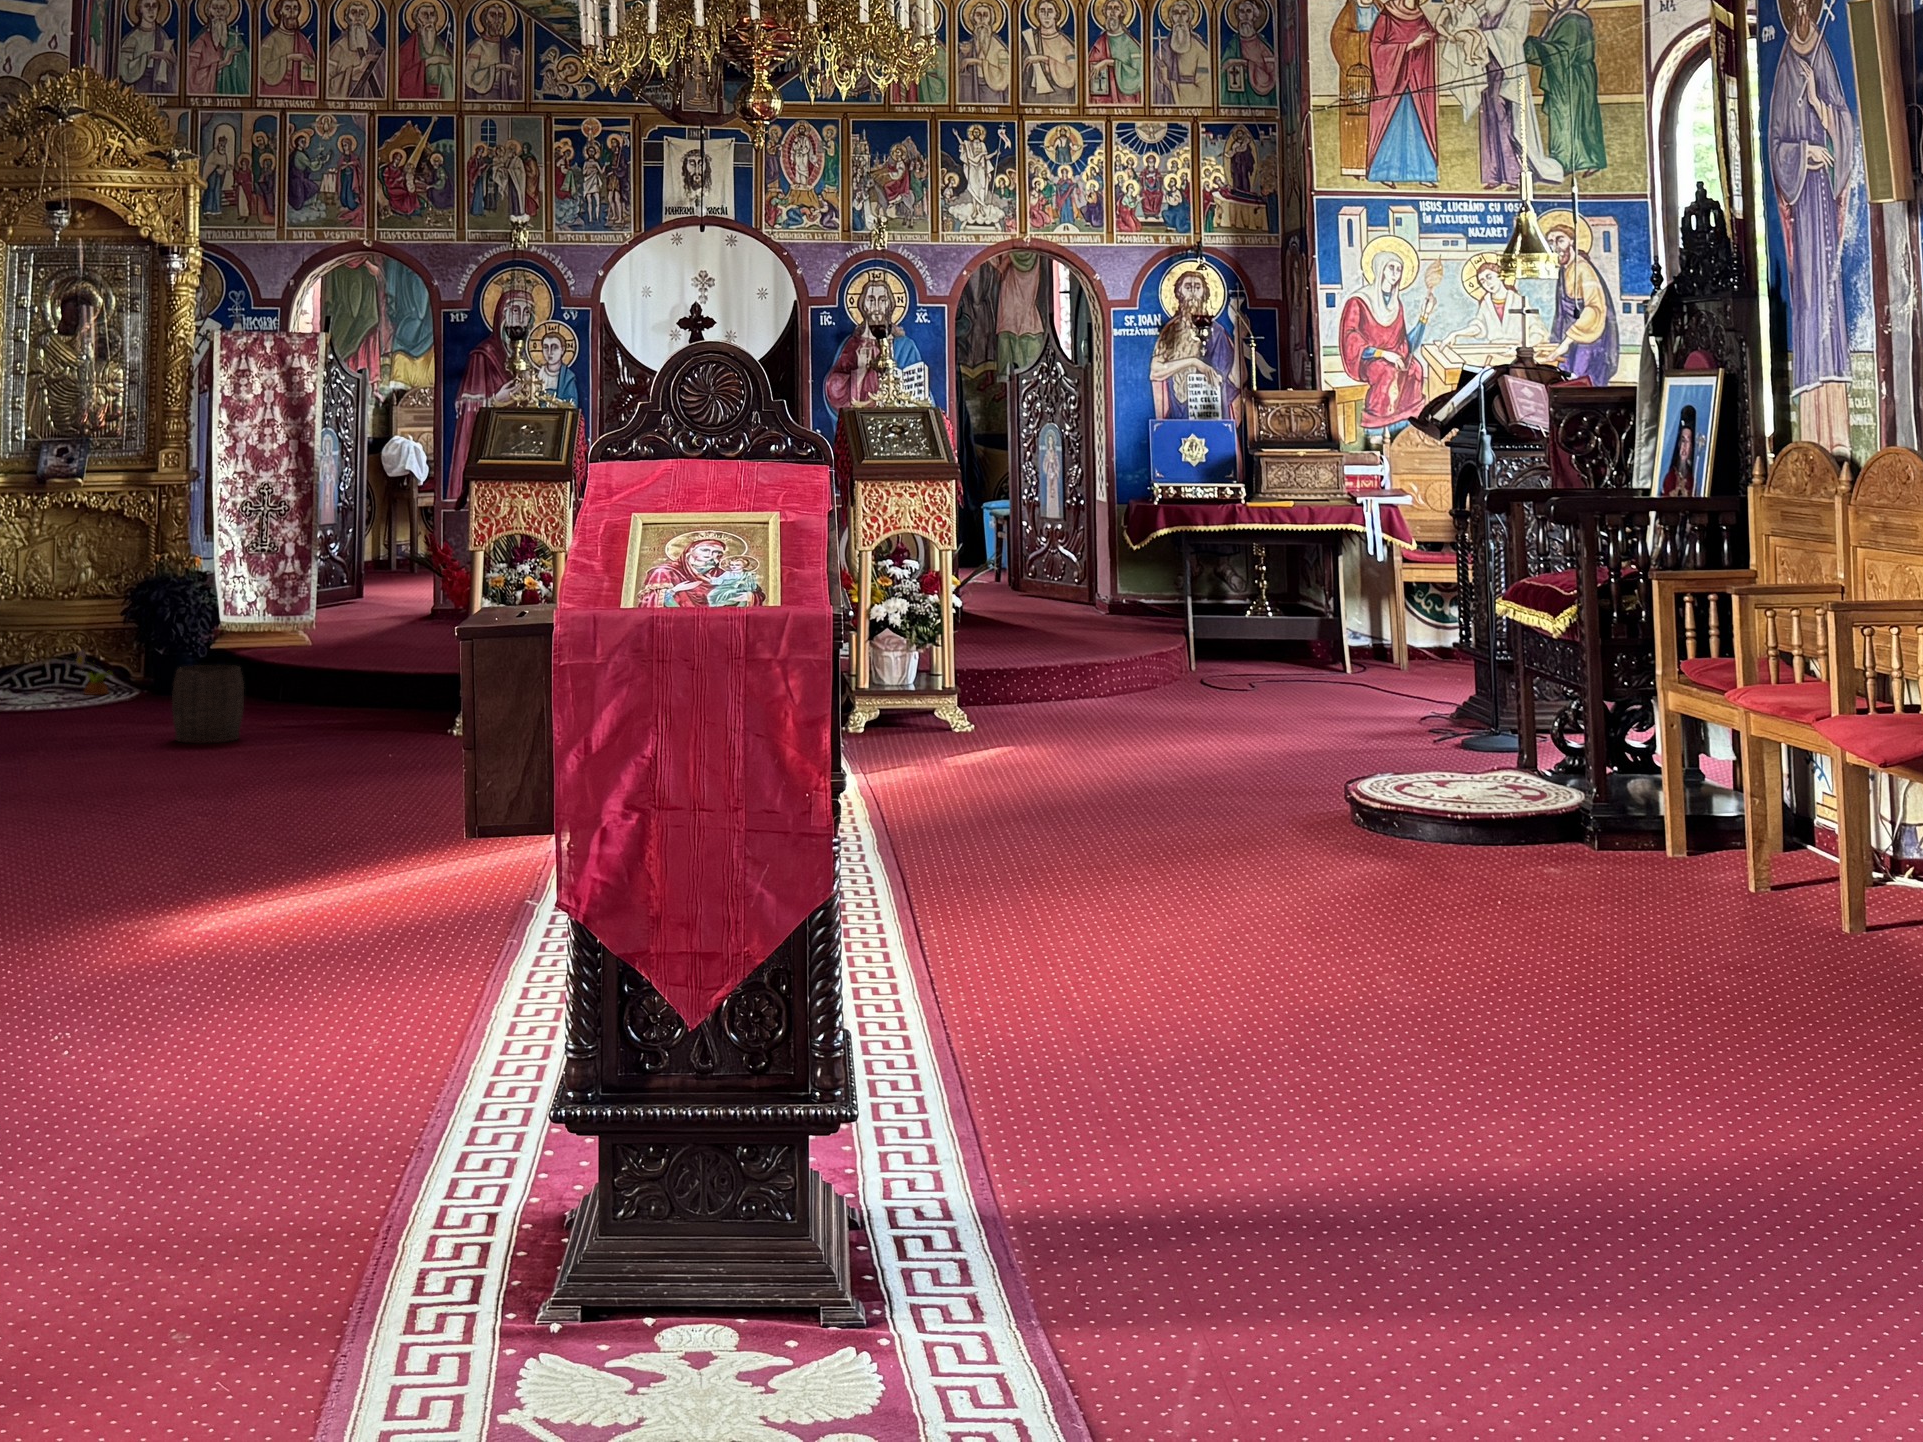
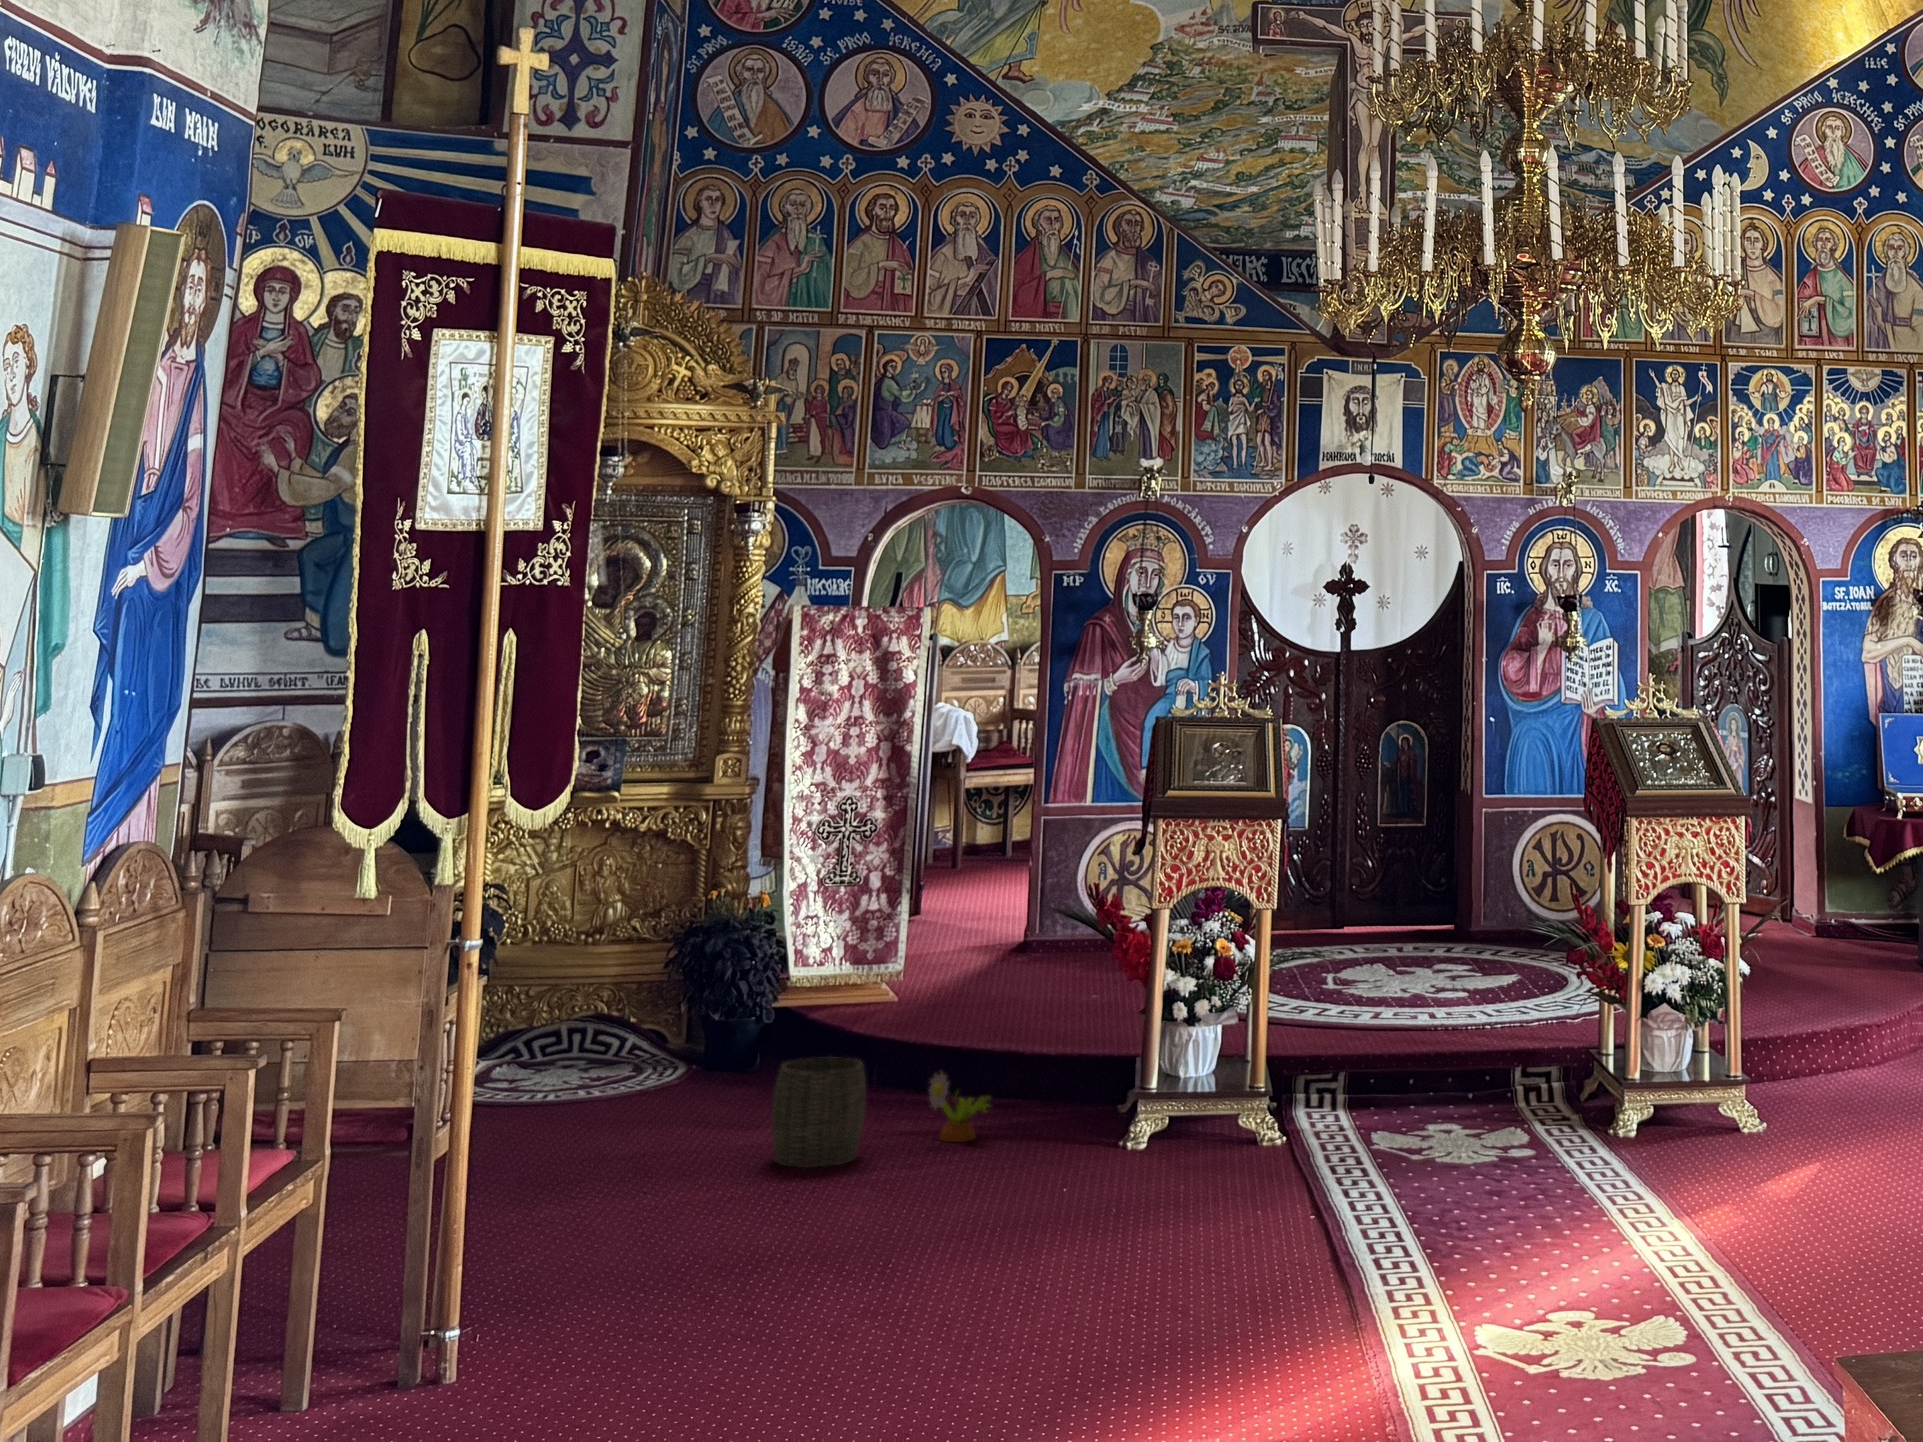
decorative plant: present [76,650,111,695] -> present [929,1073,990,1142]

